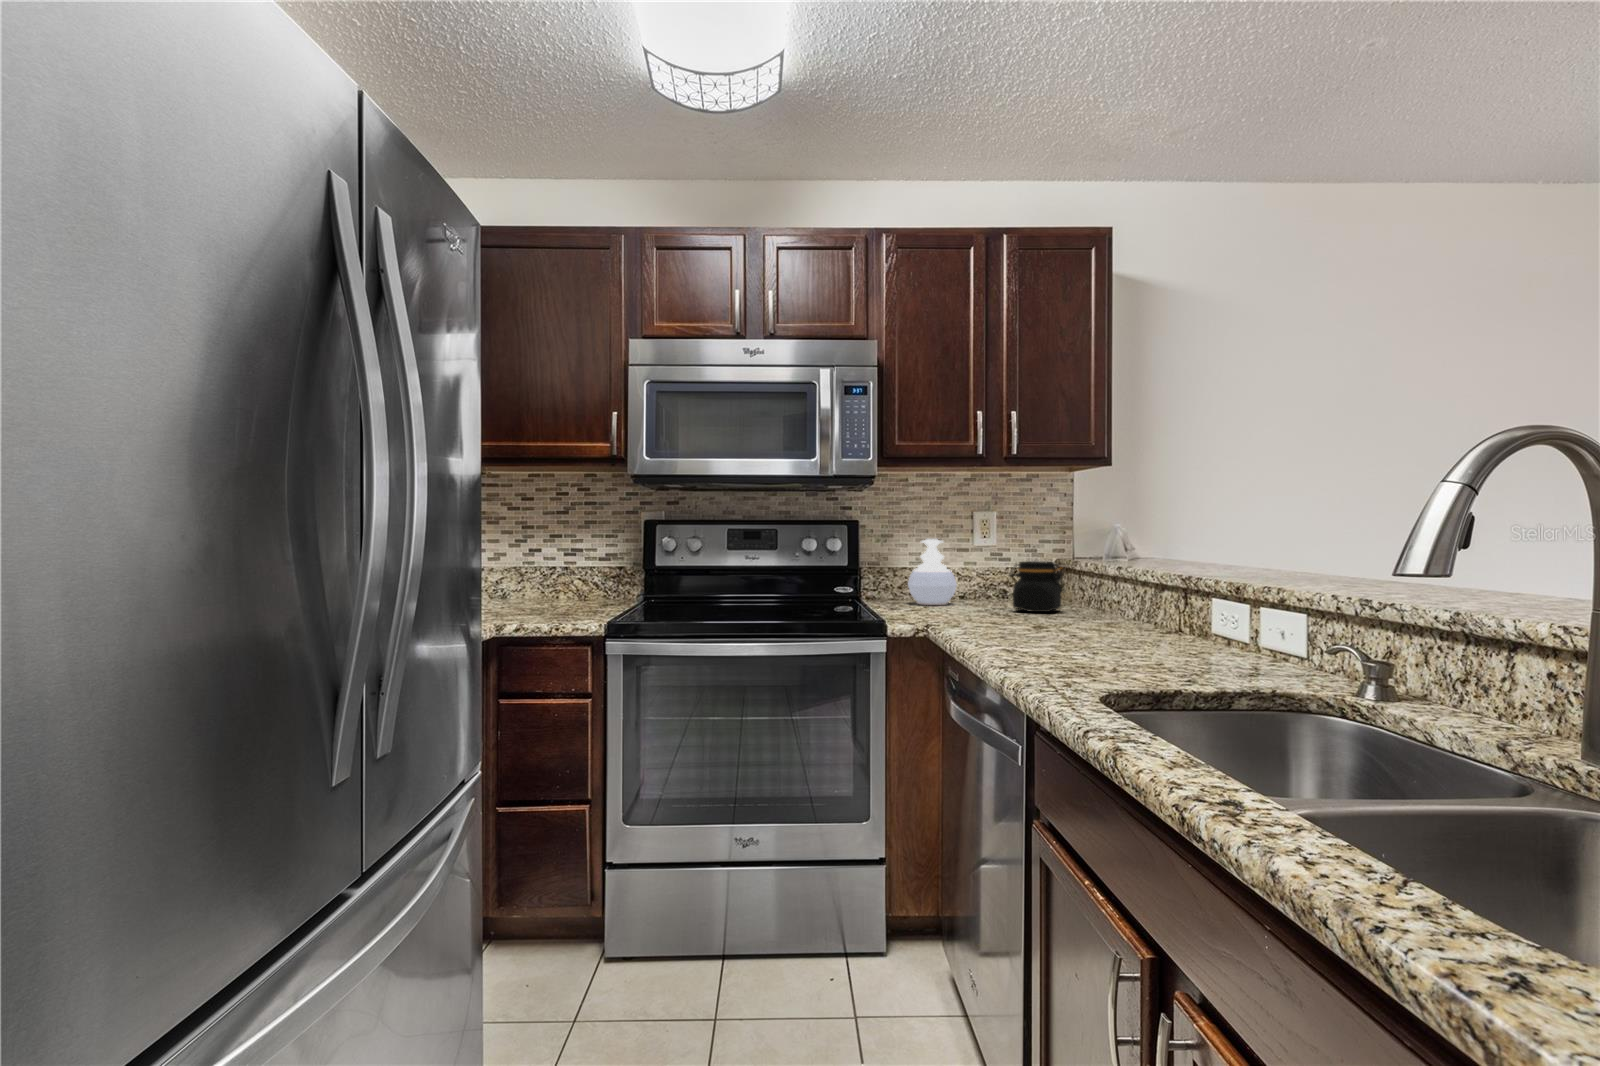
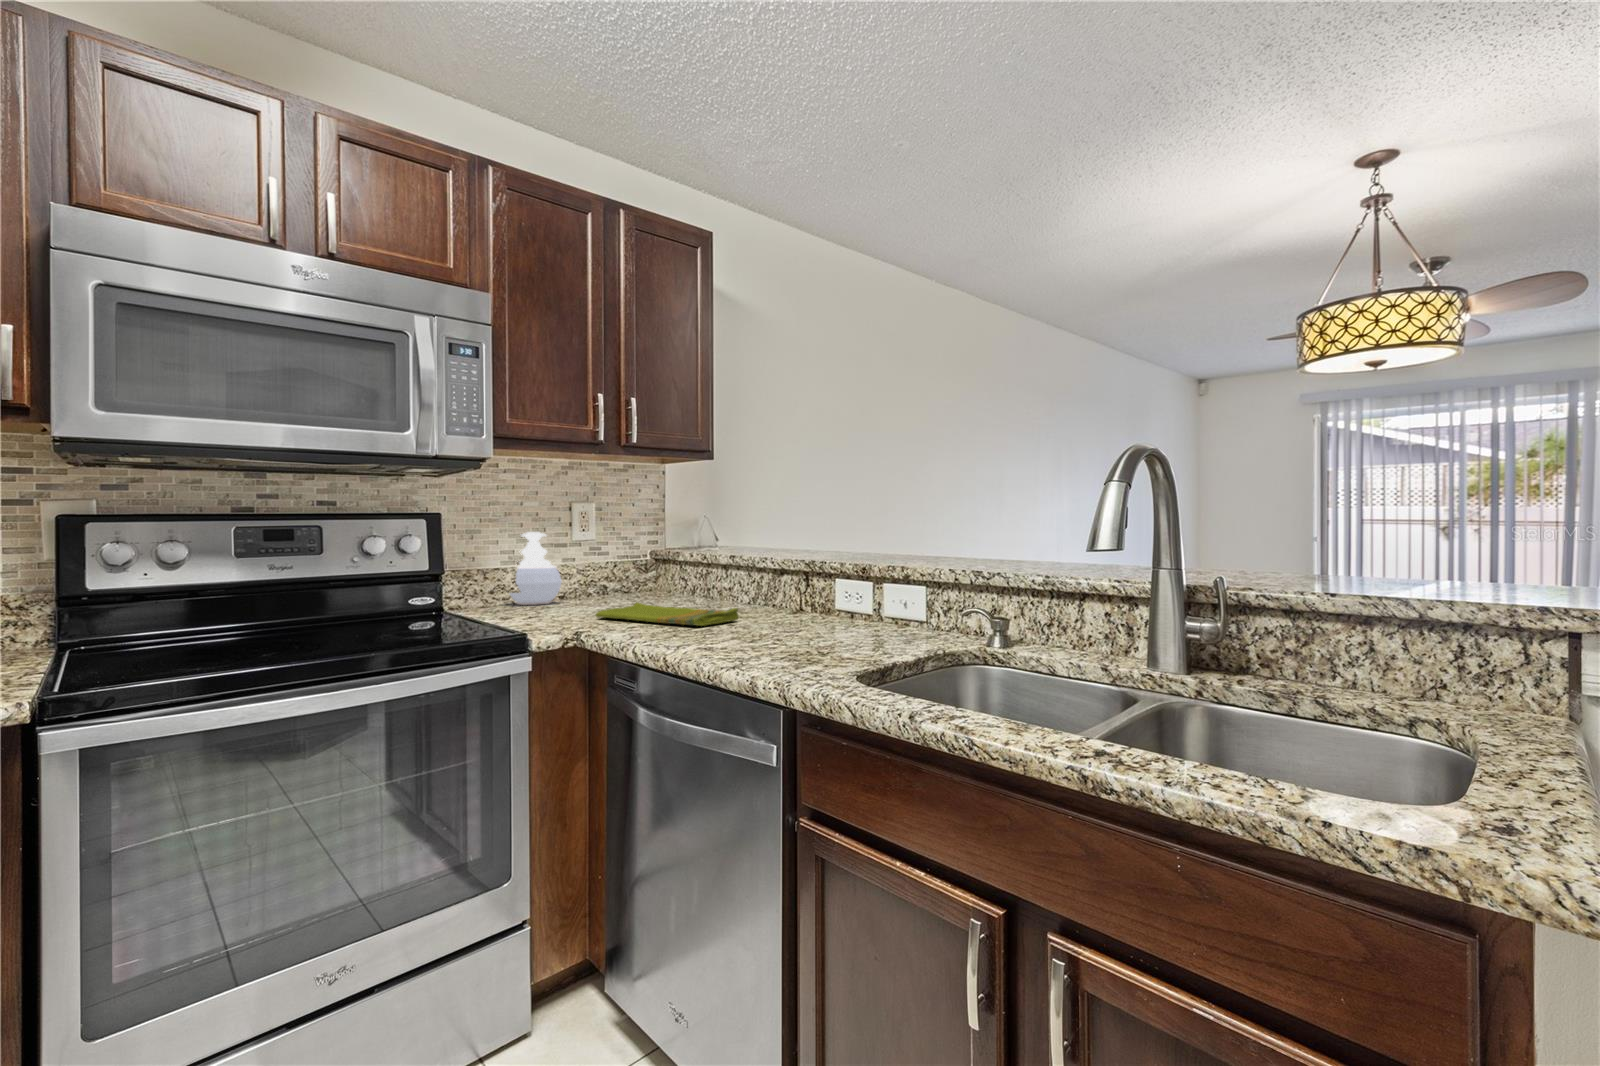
jar: present [1010,561,1065,612] -> none [625,553,680,604]
dish towel: none [958,609,1090,638] -> present [595,602,739,626]

